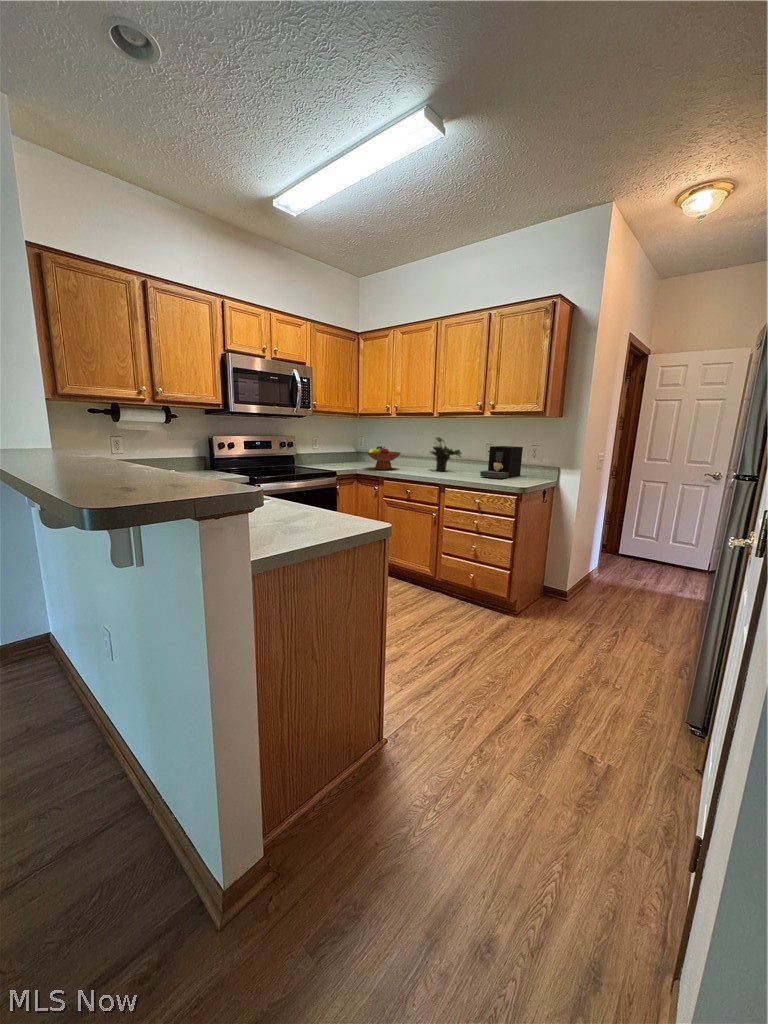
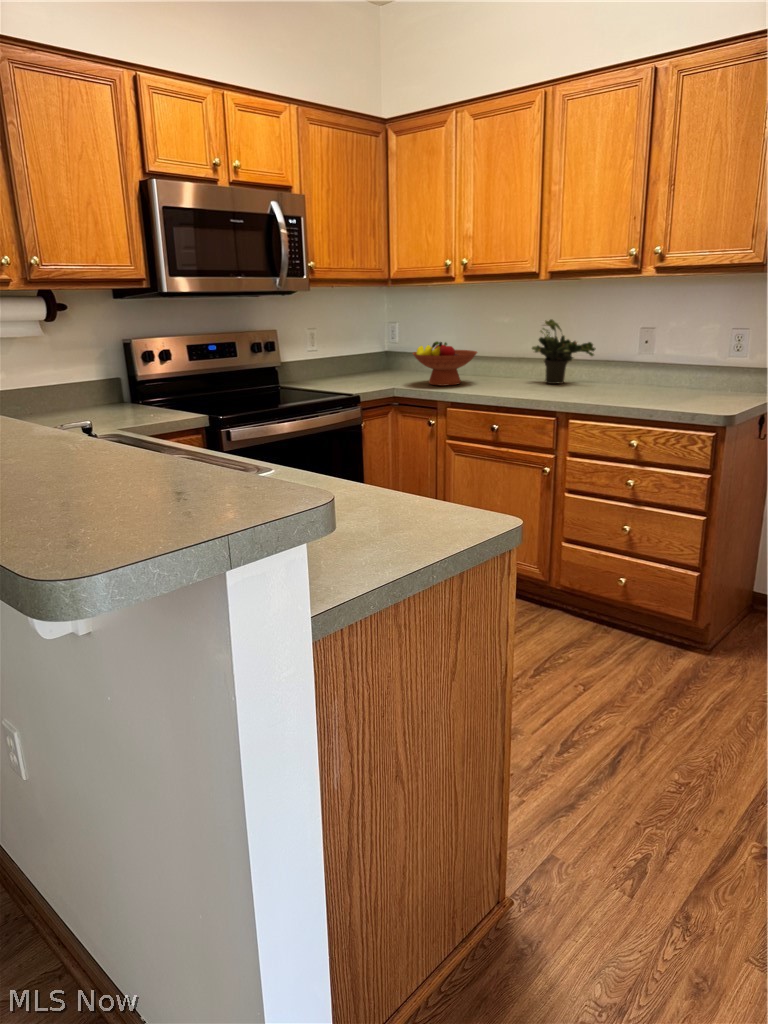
coffee maker: present [480,446,523,478] -> none [635,332,717,397]

